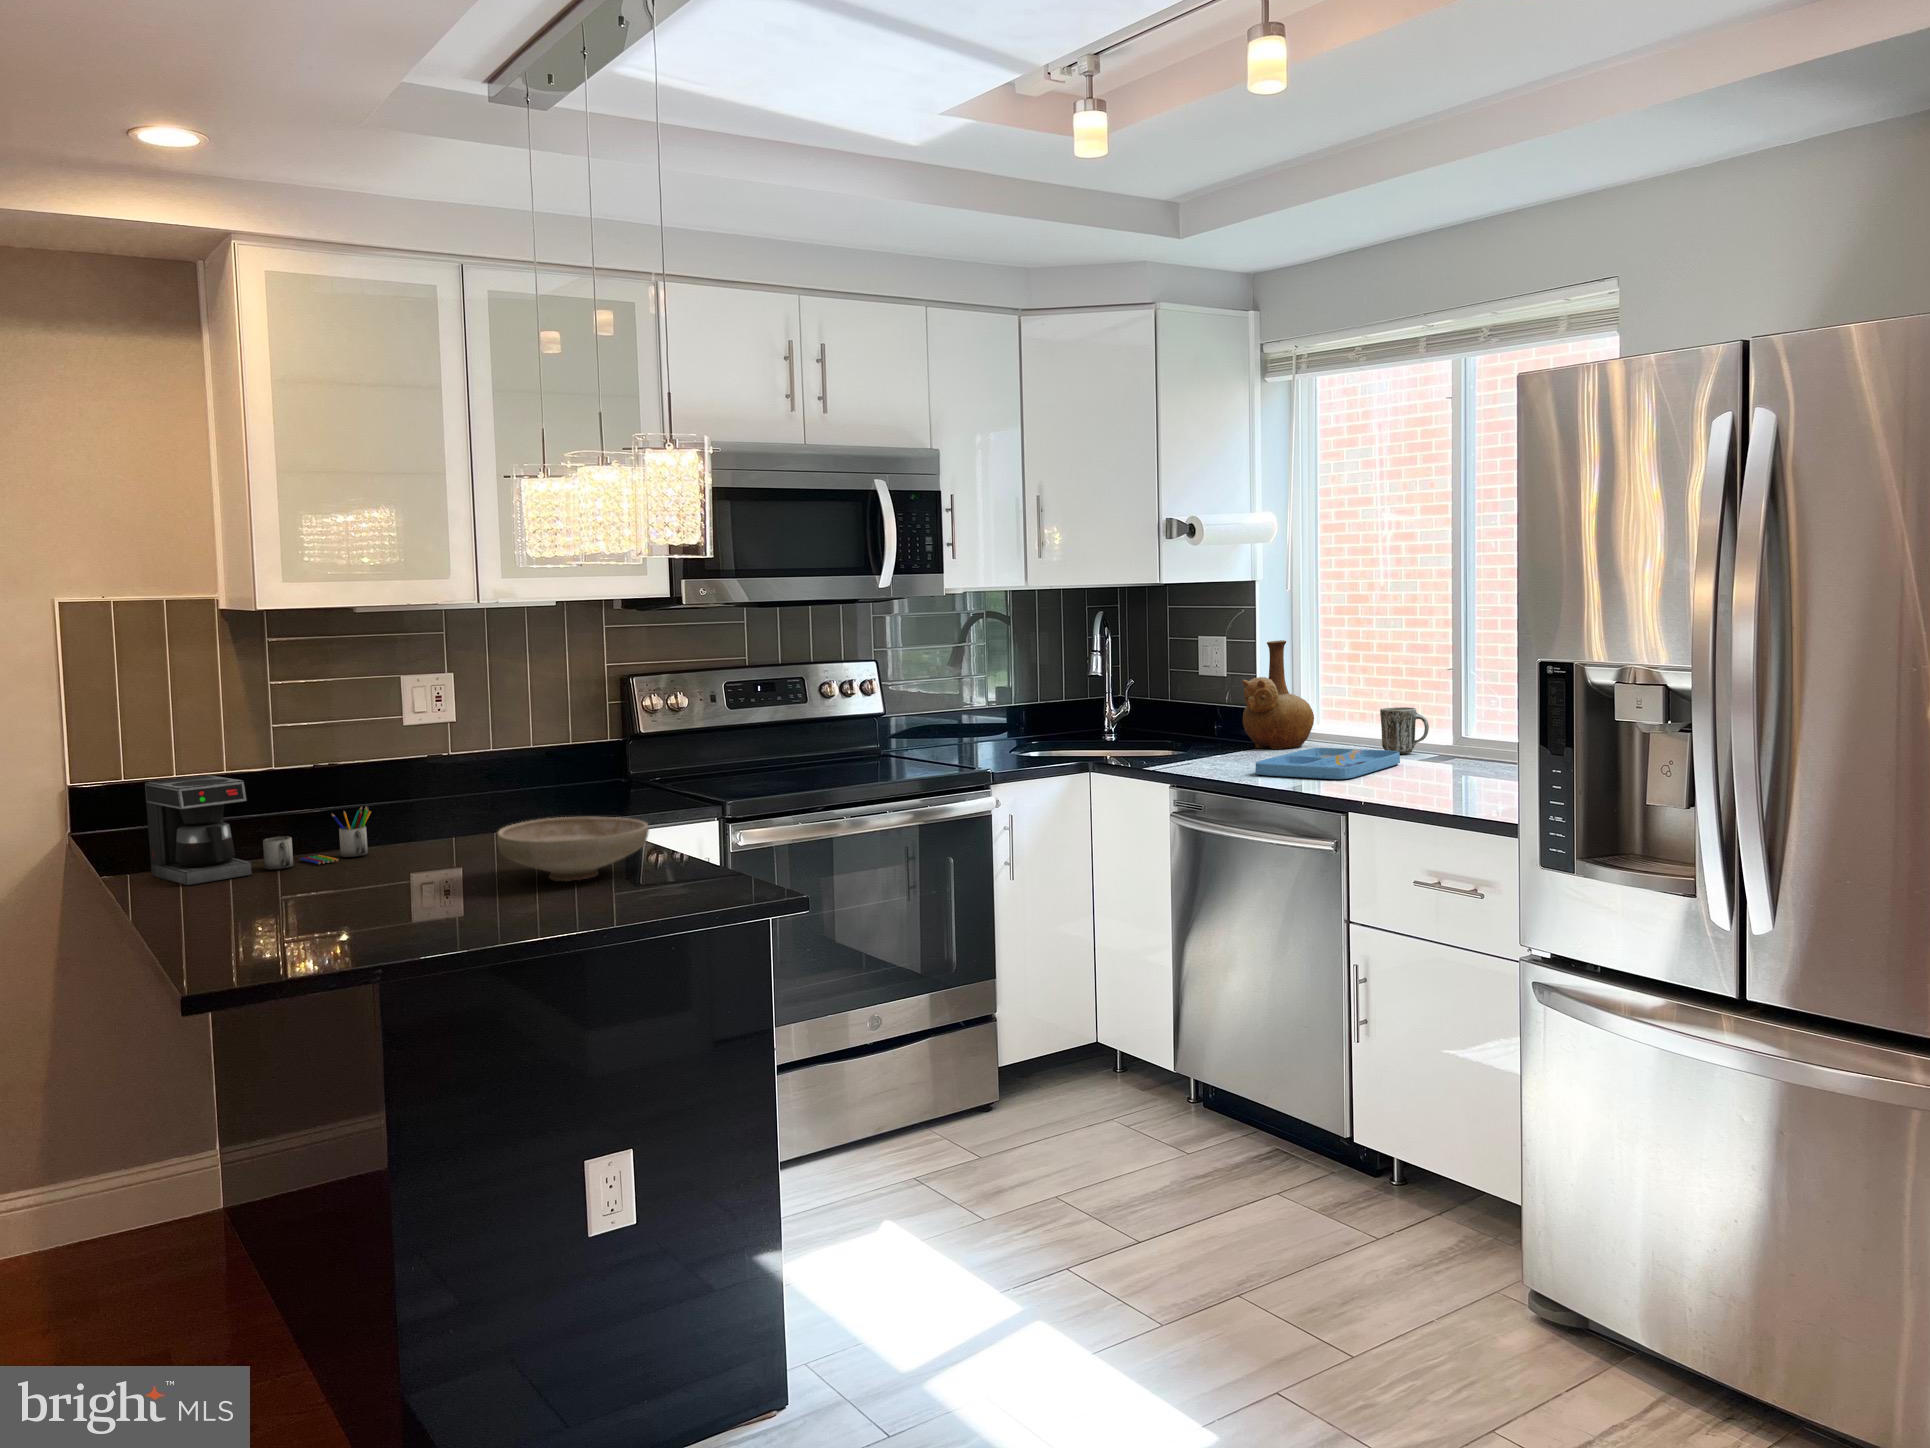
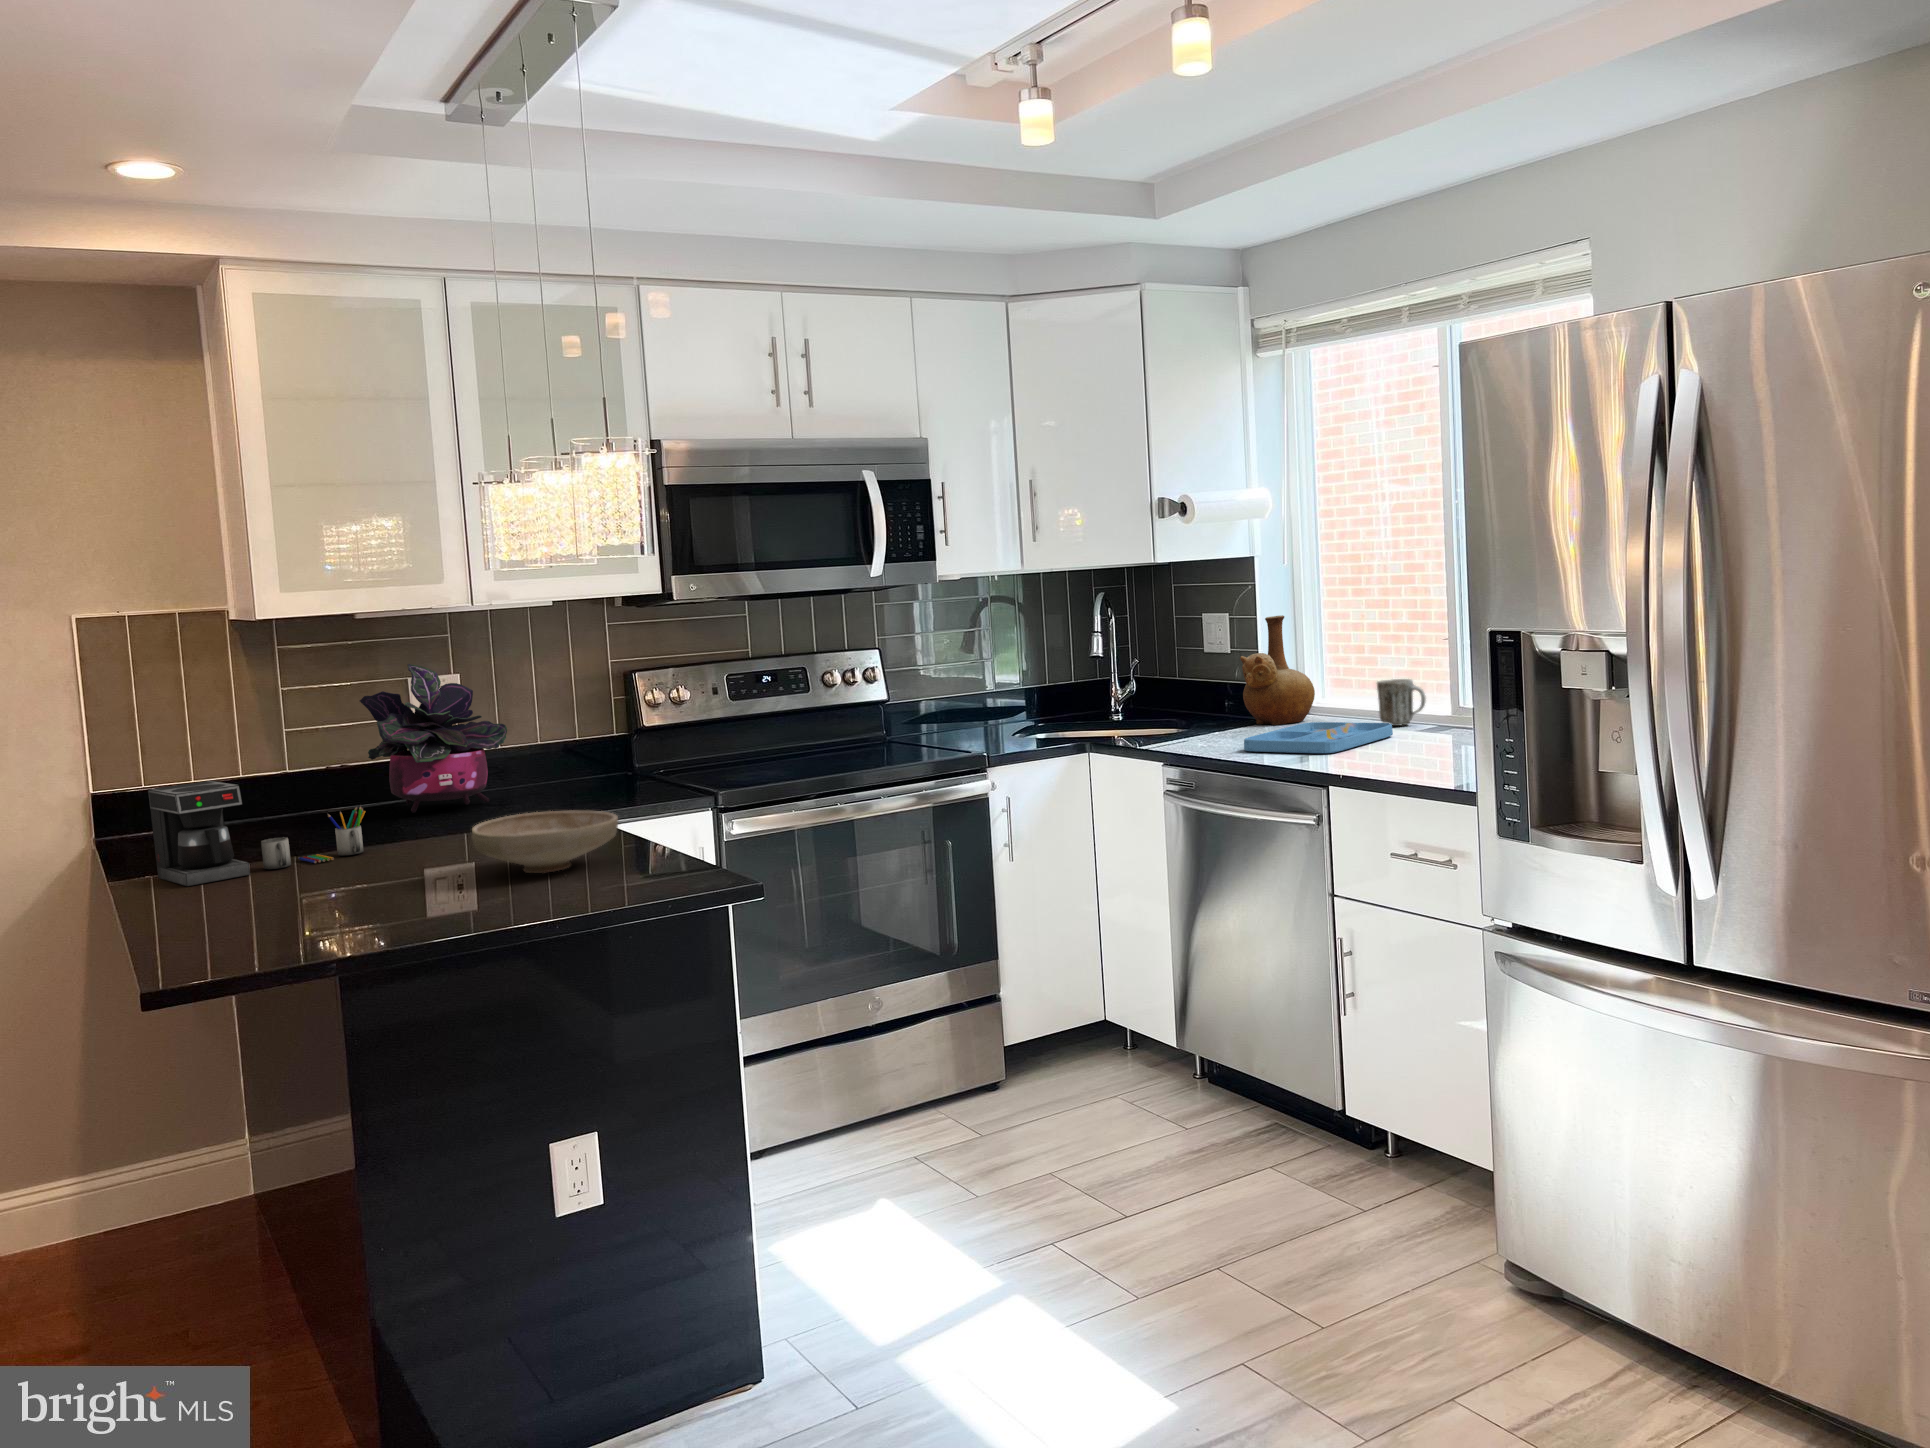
potted plant: none [356,660,506,814] -> present [360,664,507,813]

